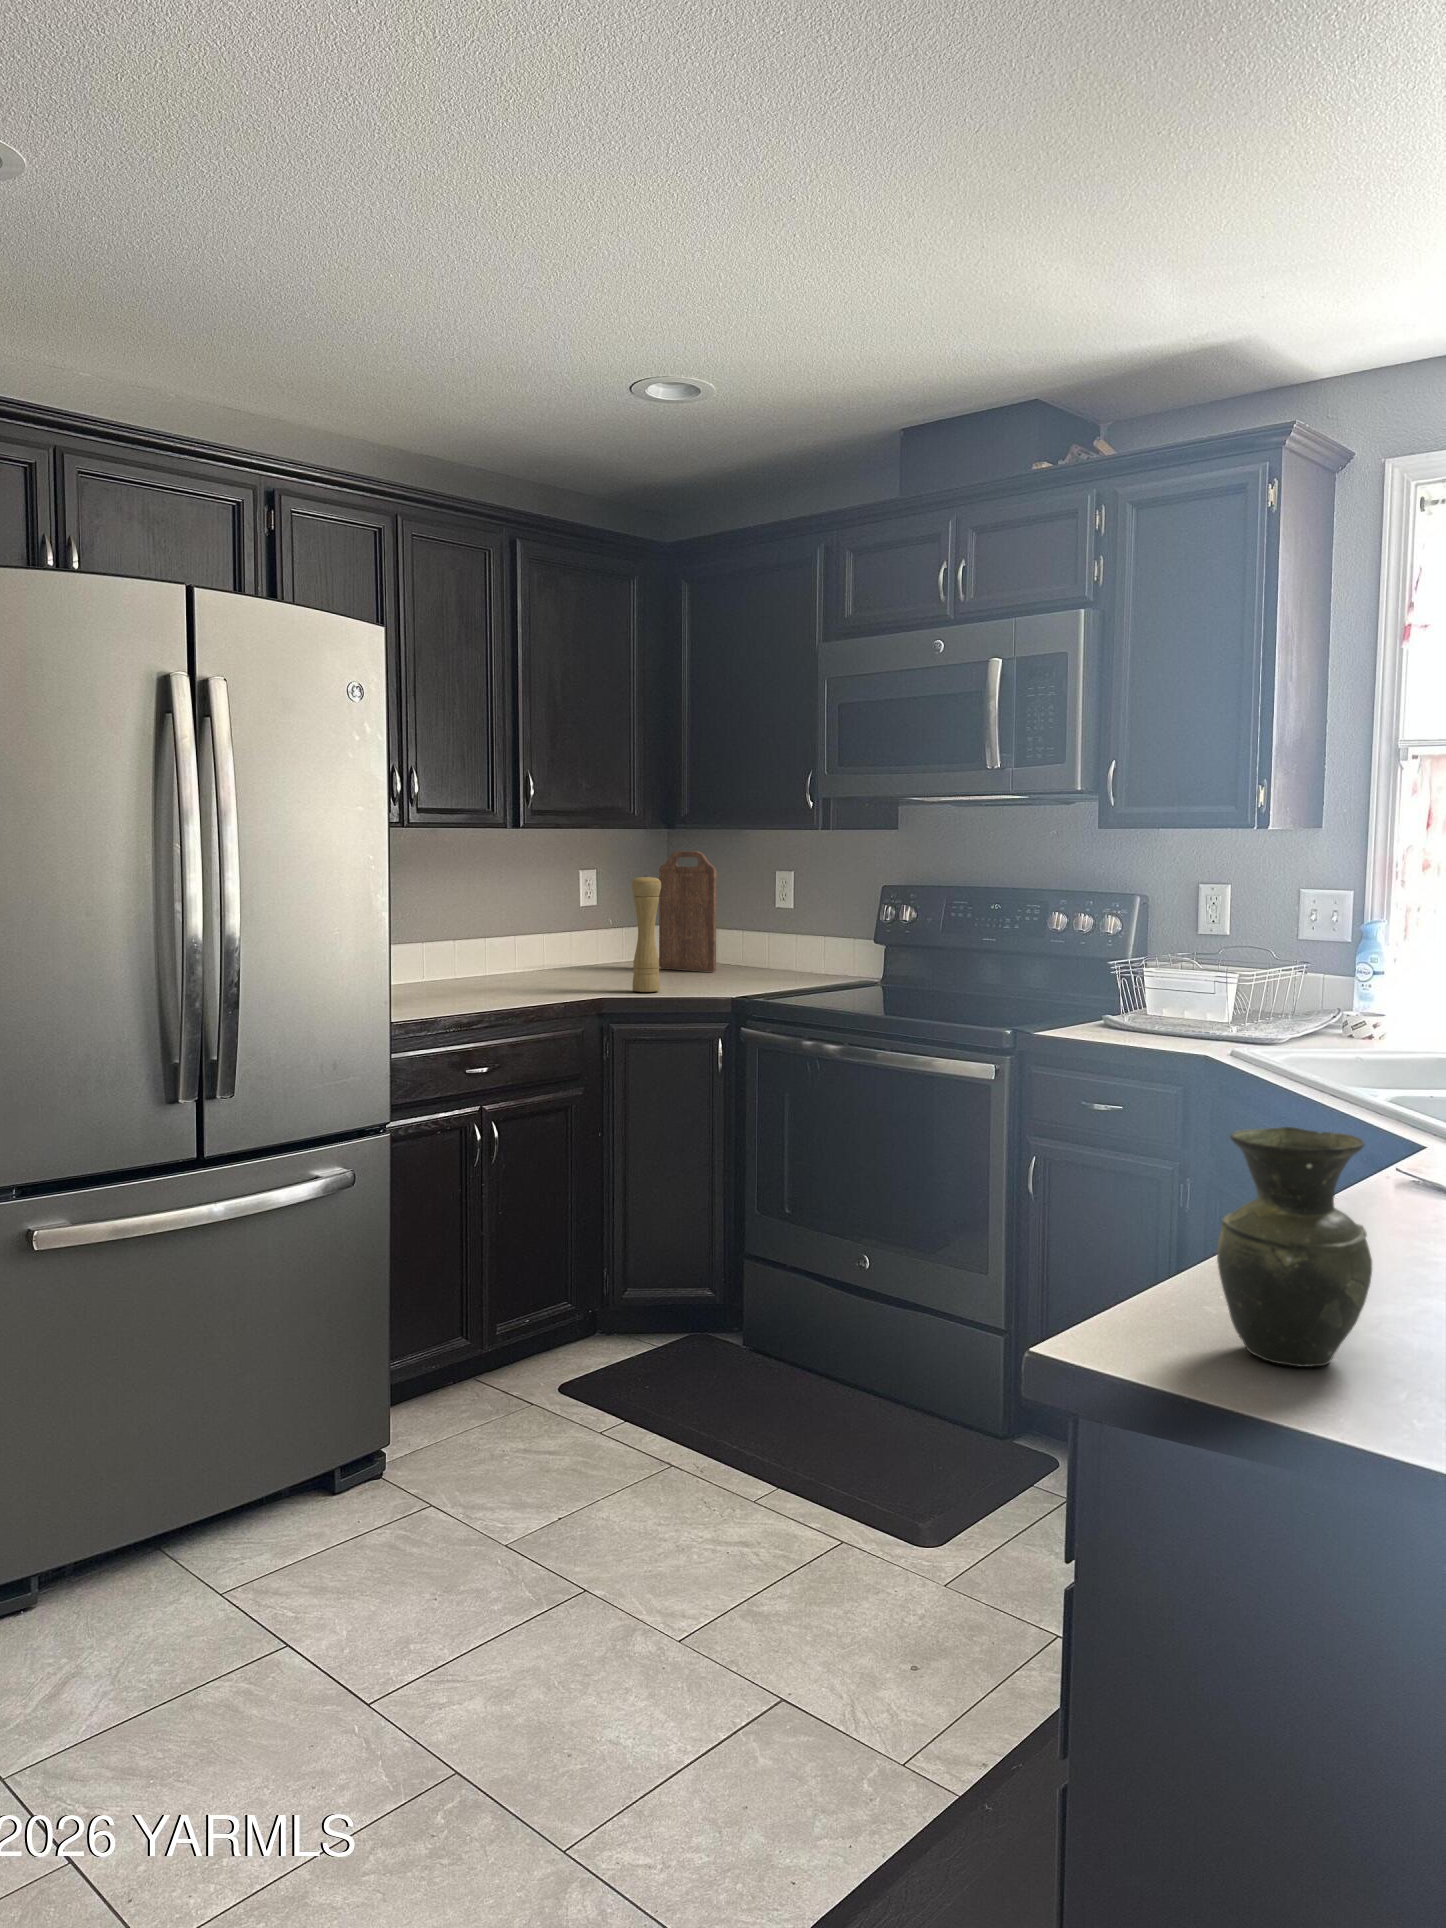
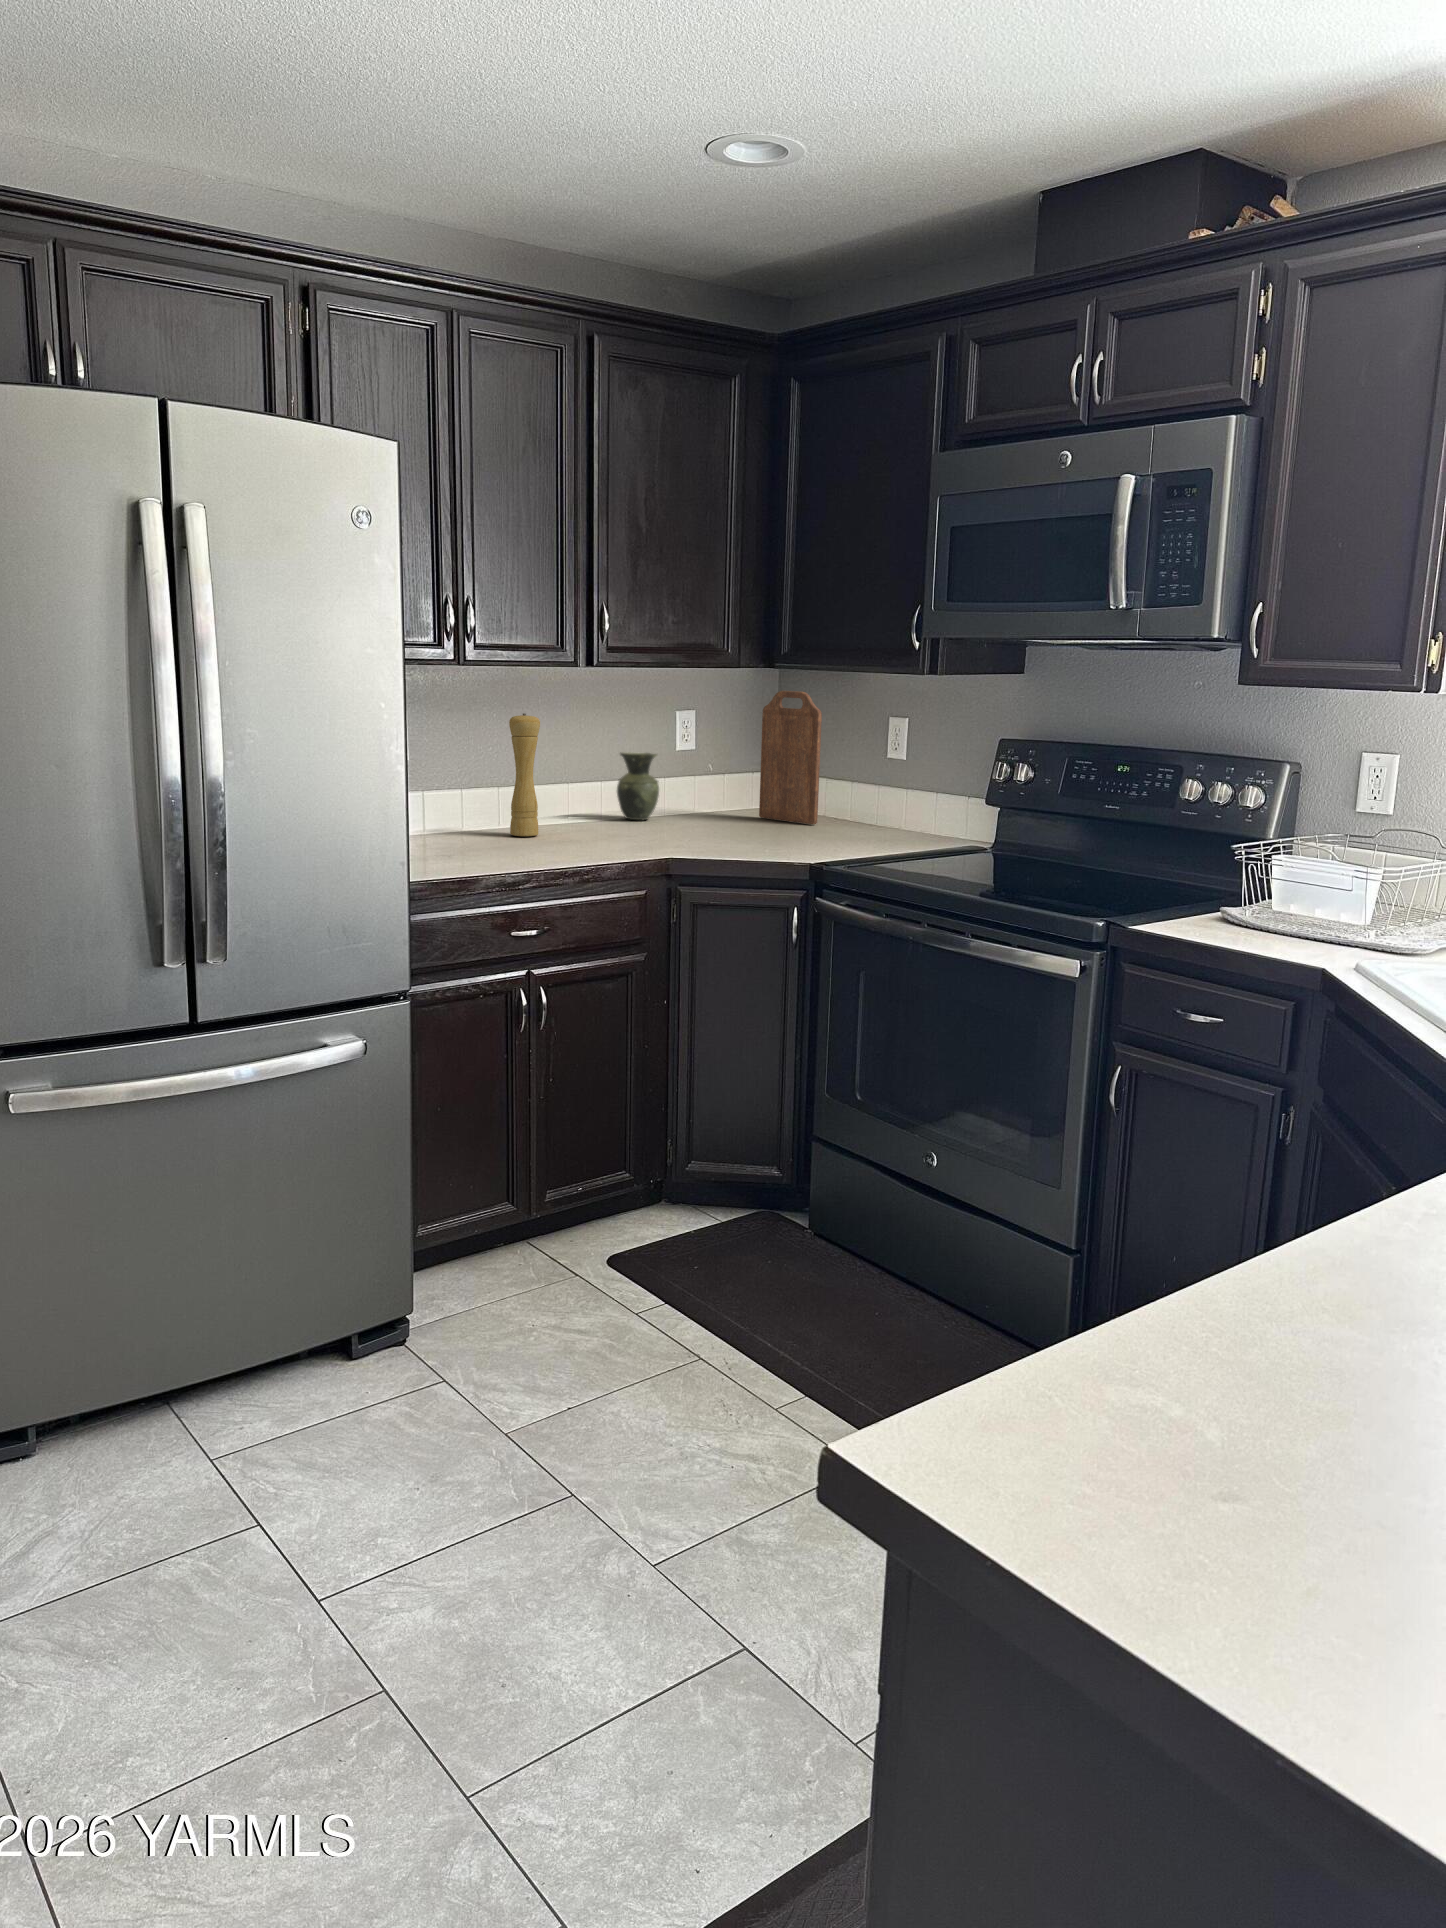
pepper mill: present [632,875,661,992] -> present [509,713,540,836]
vase: present [1217,1127,1372,1367] -> present [617,753,659,820]

